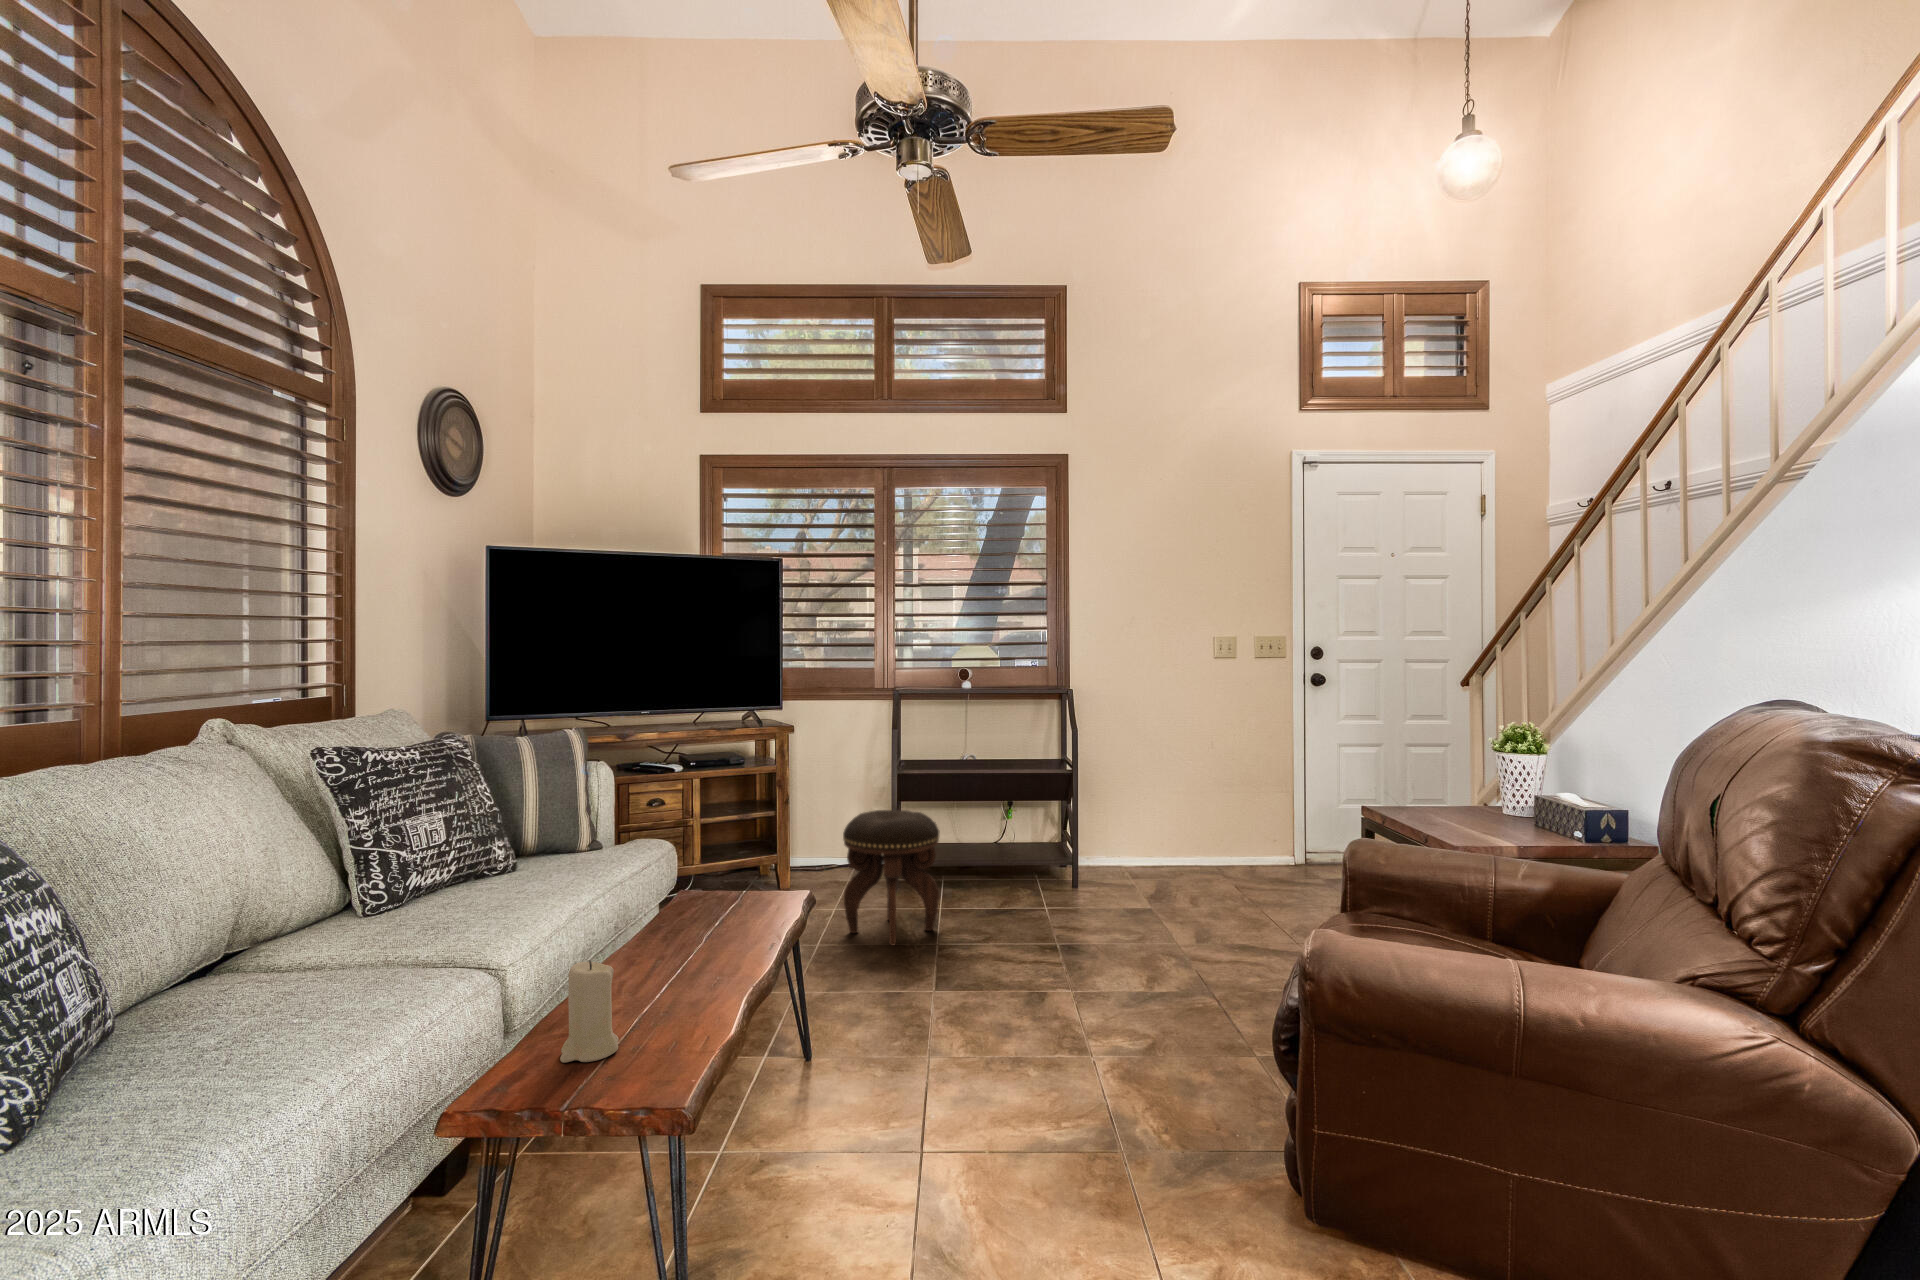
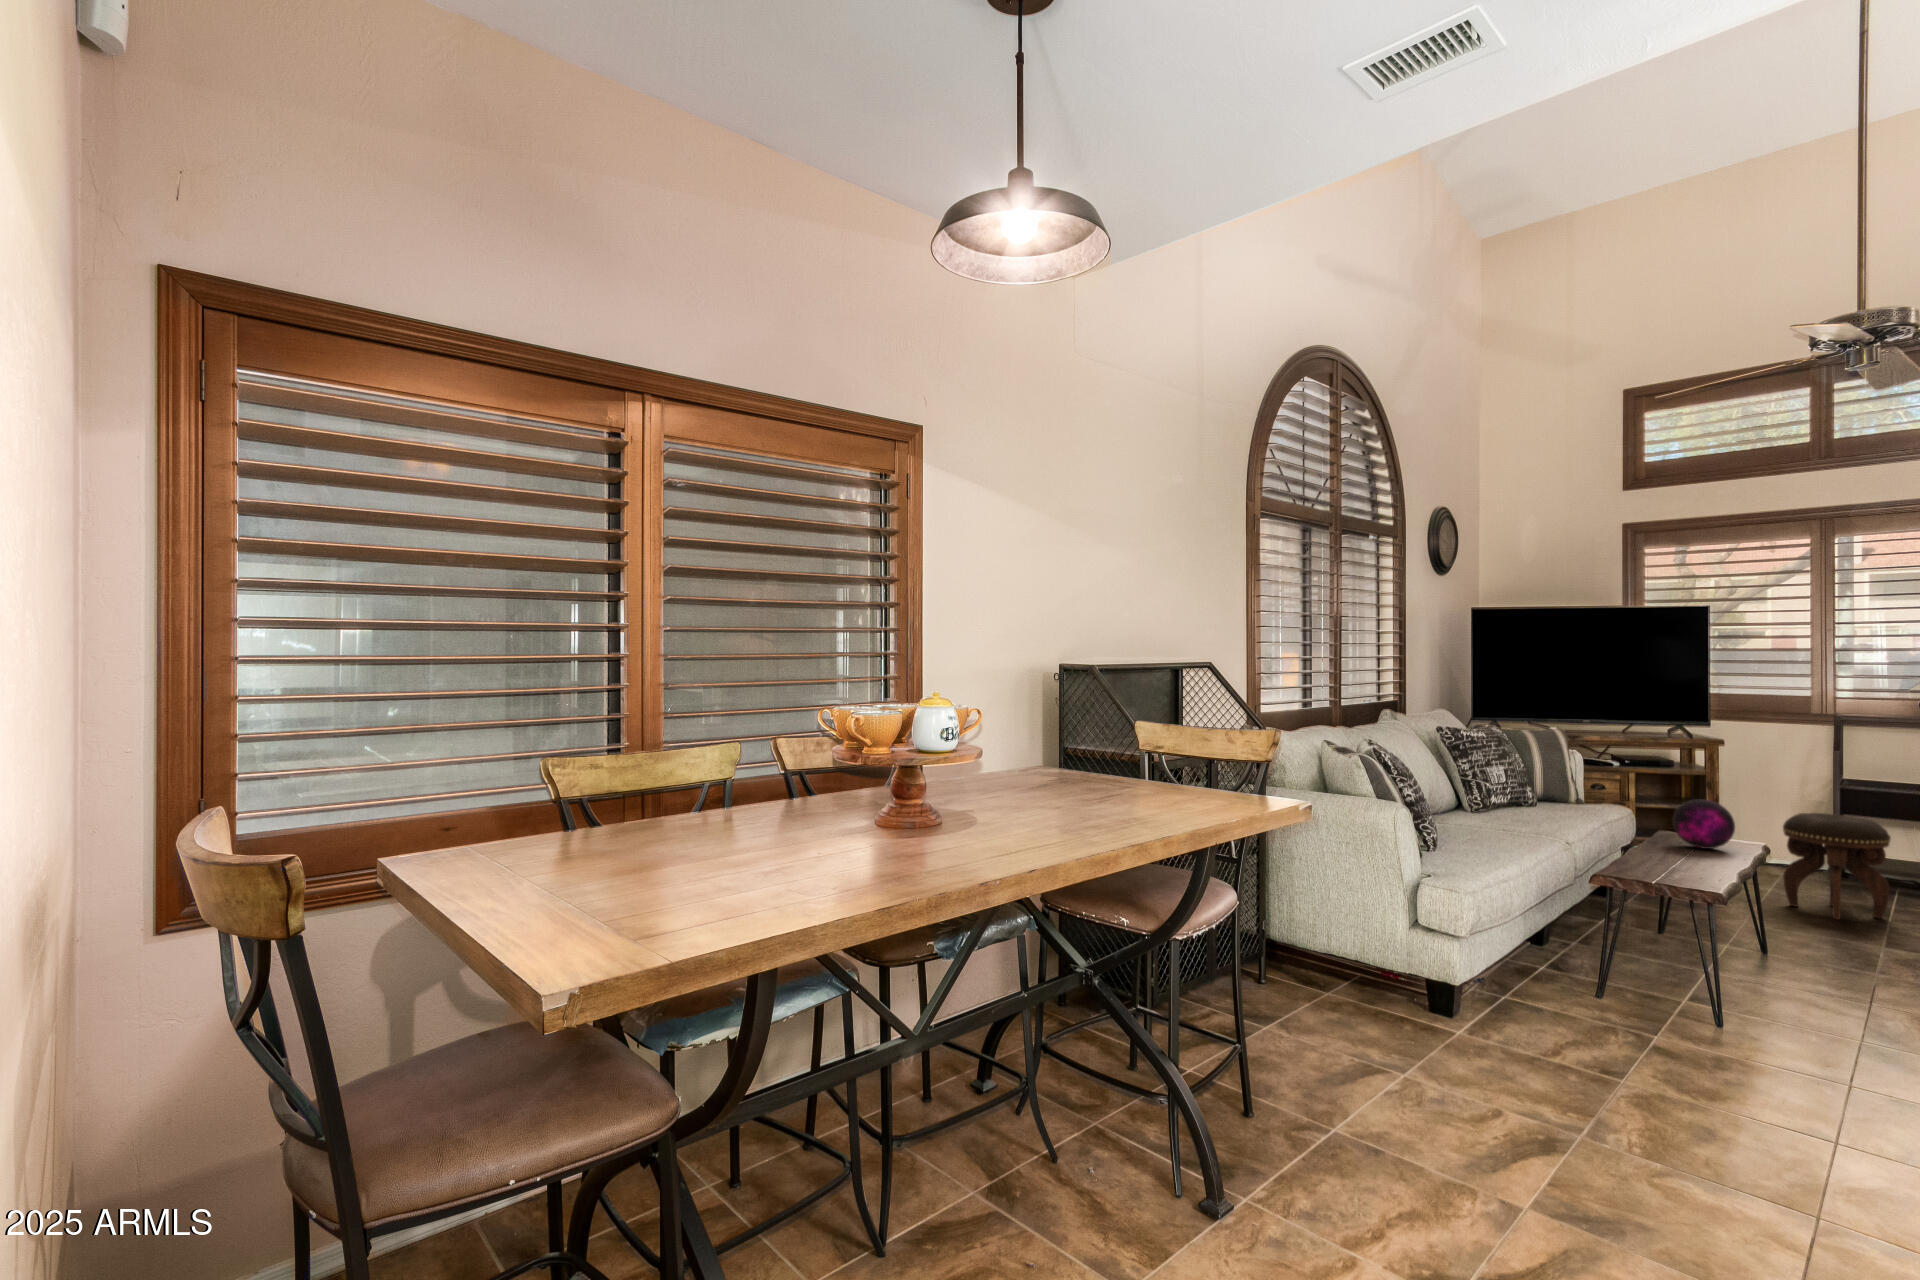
decorative orb: none [686,838,769,921] -> present [1673,799,1735,849]
candle: present [560,961,619,1063] -> none [1637,831,1669,875]

